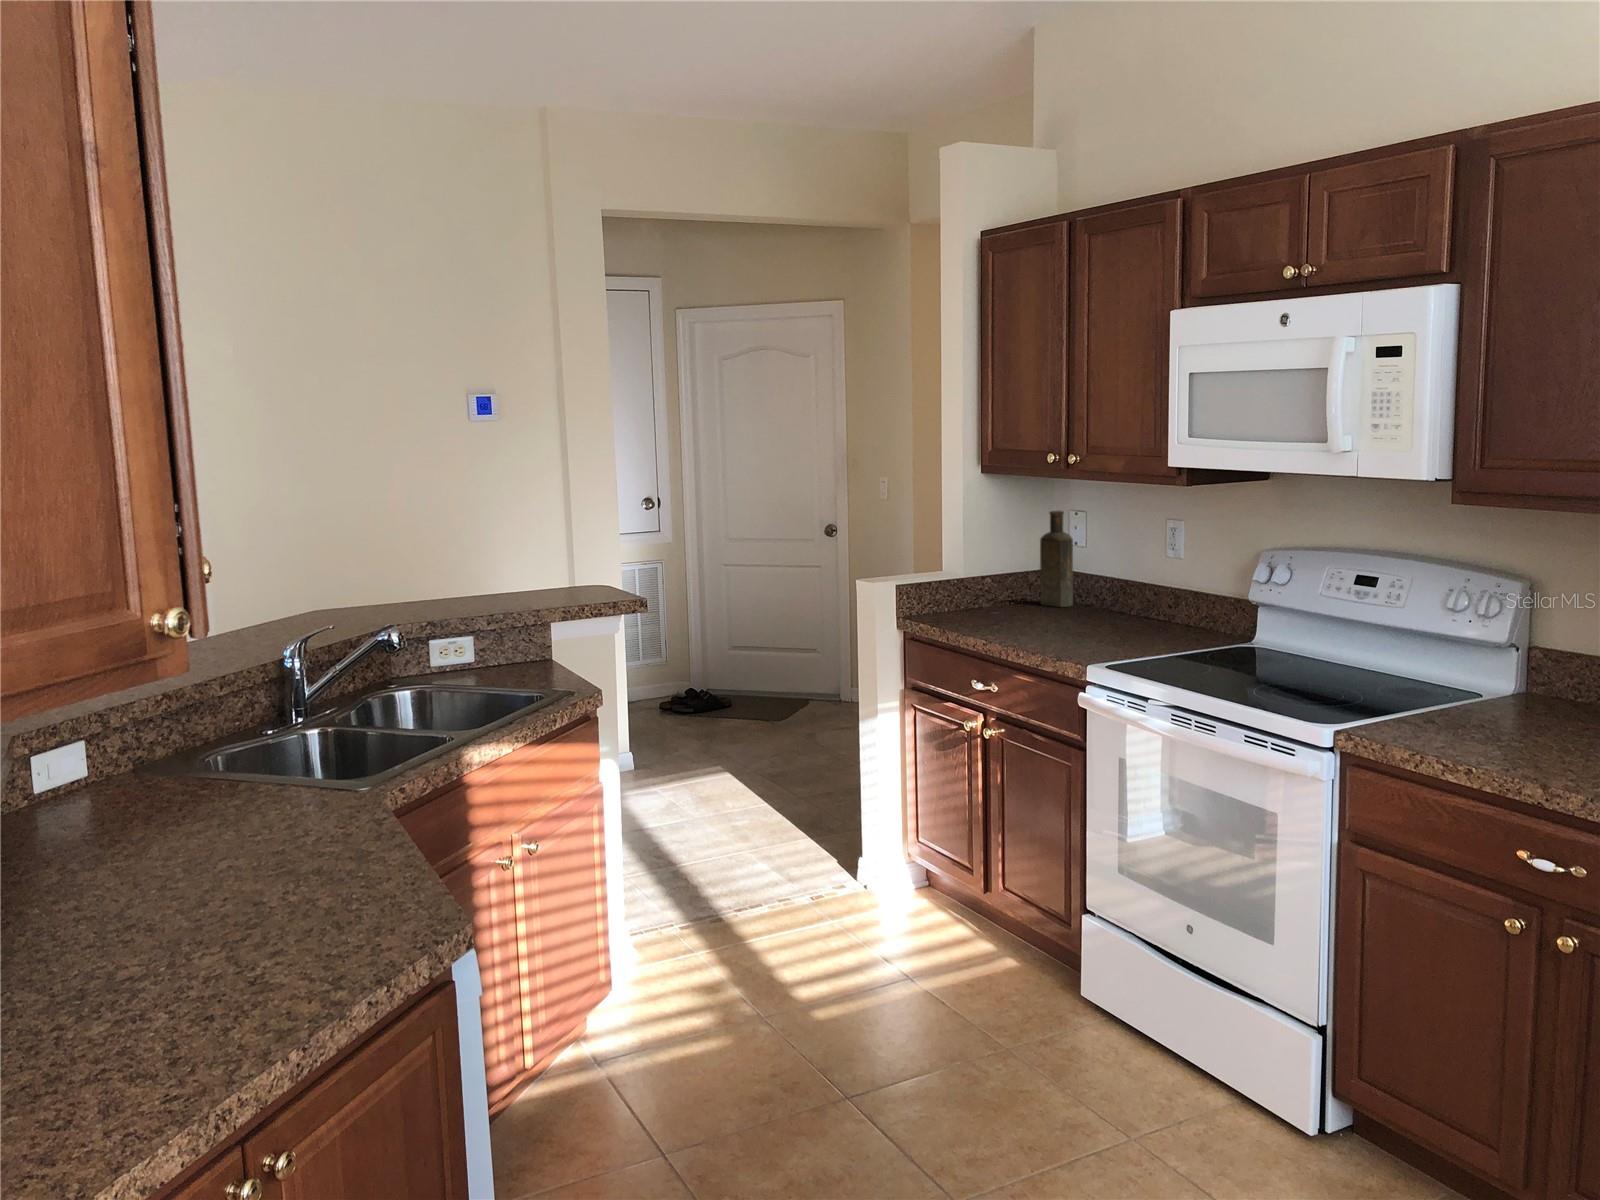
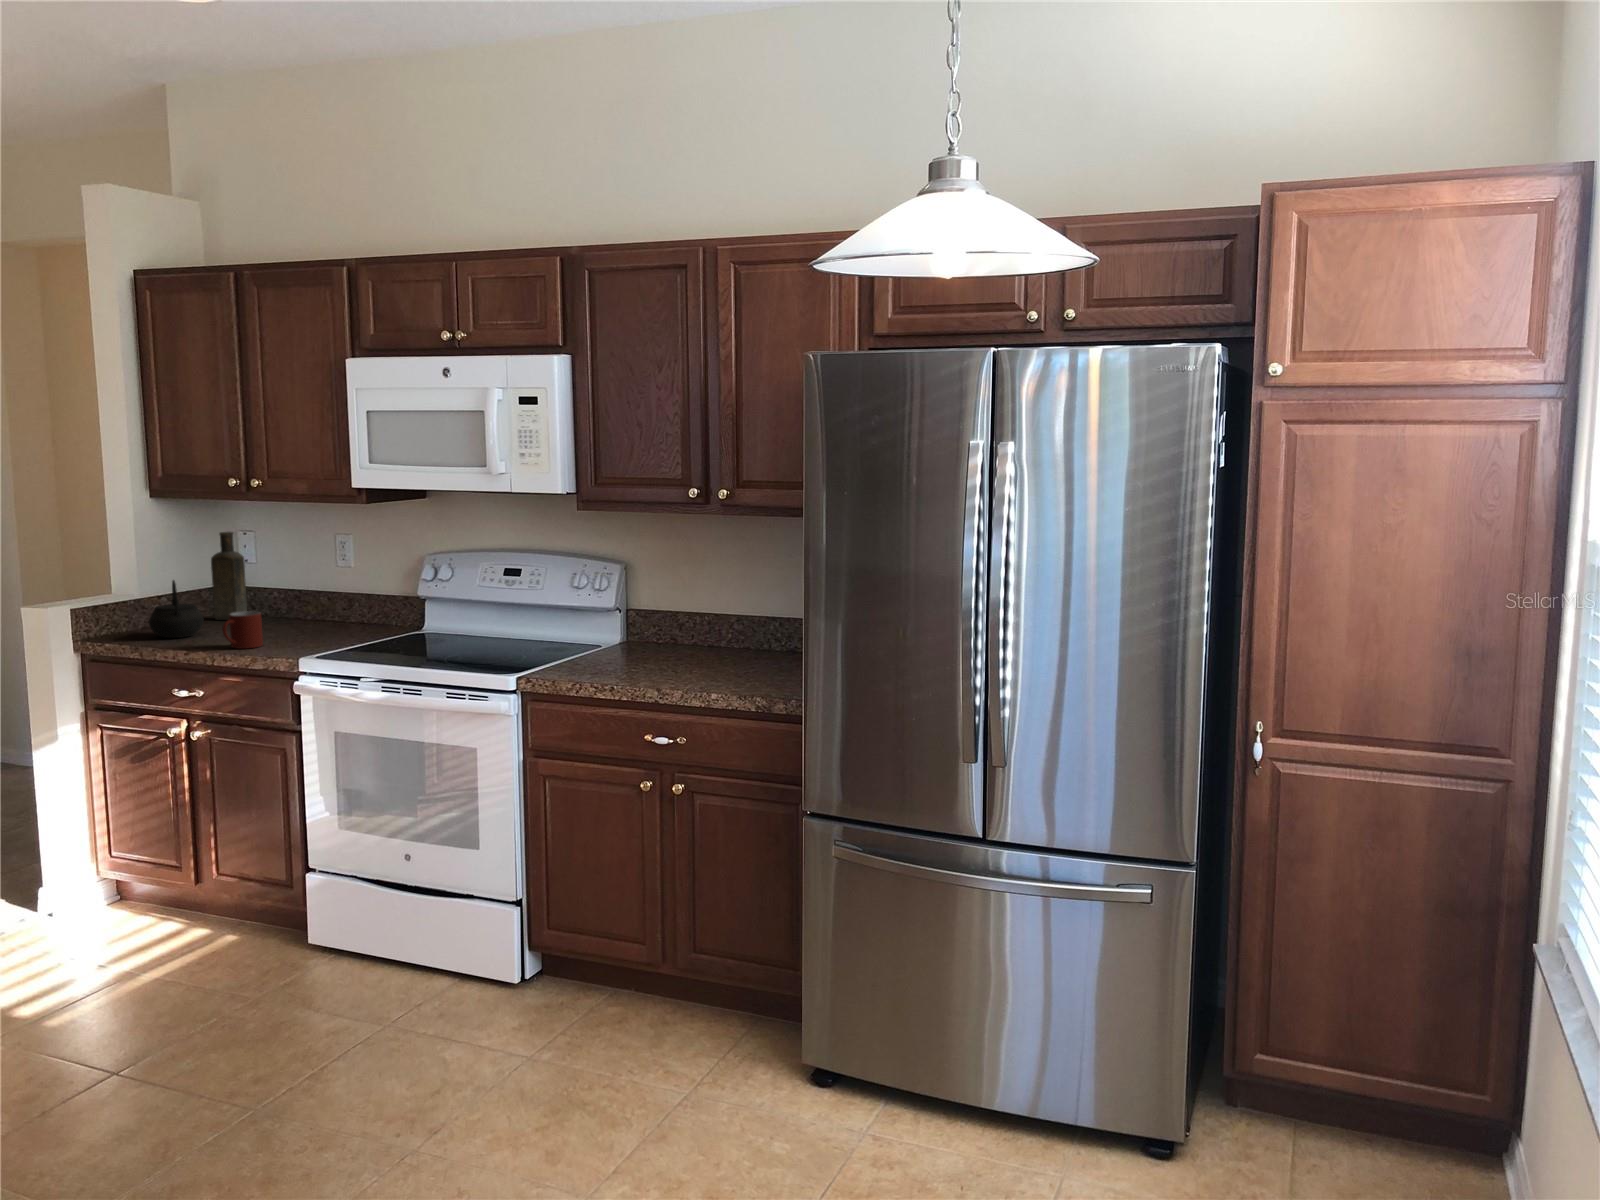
kettle: none [964,562,1018,624] -> present [148,580,204,638]
mug: none [1020,604,1064,646] -> present [222,611,263,649]

